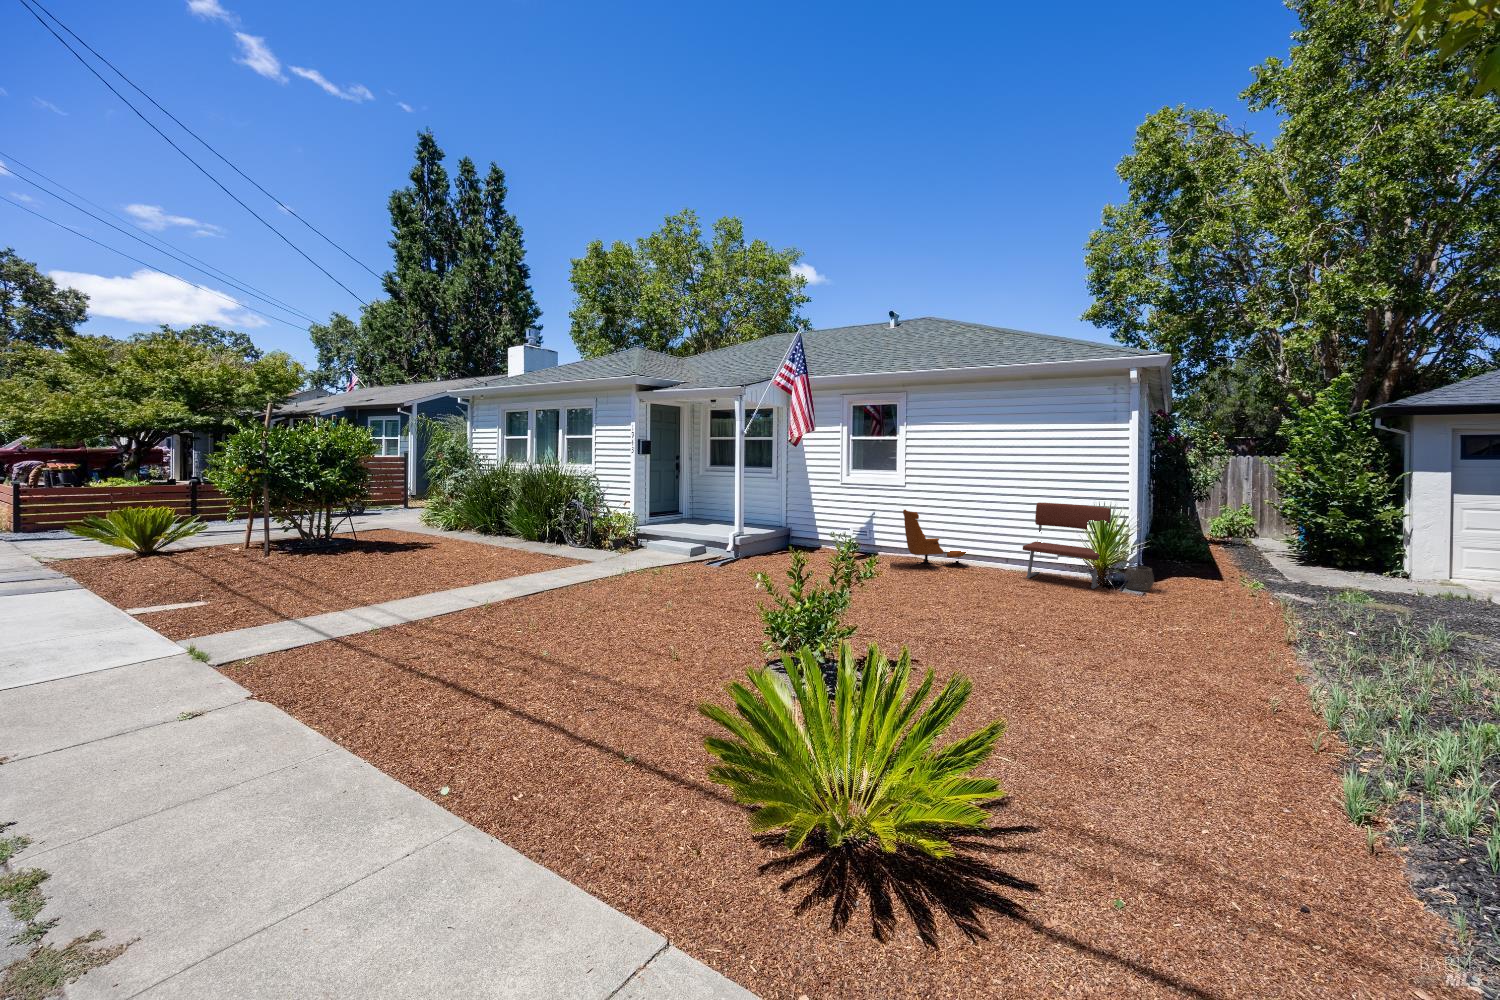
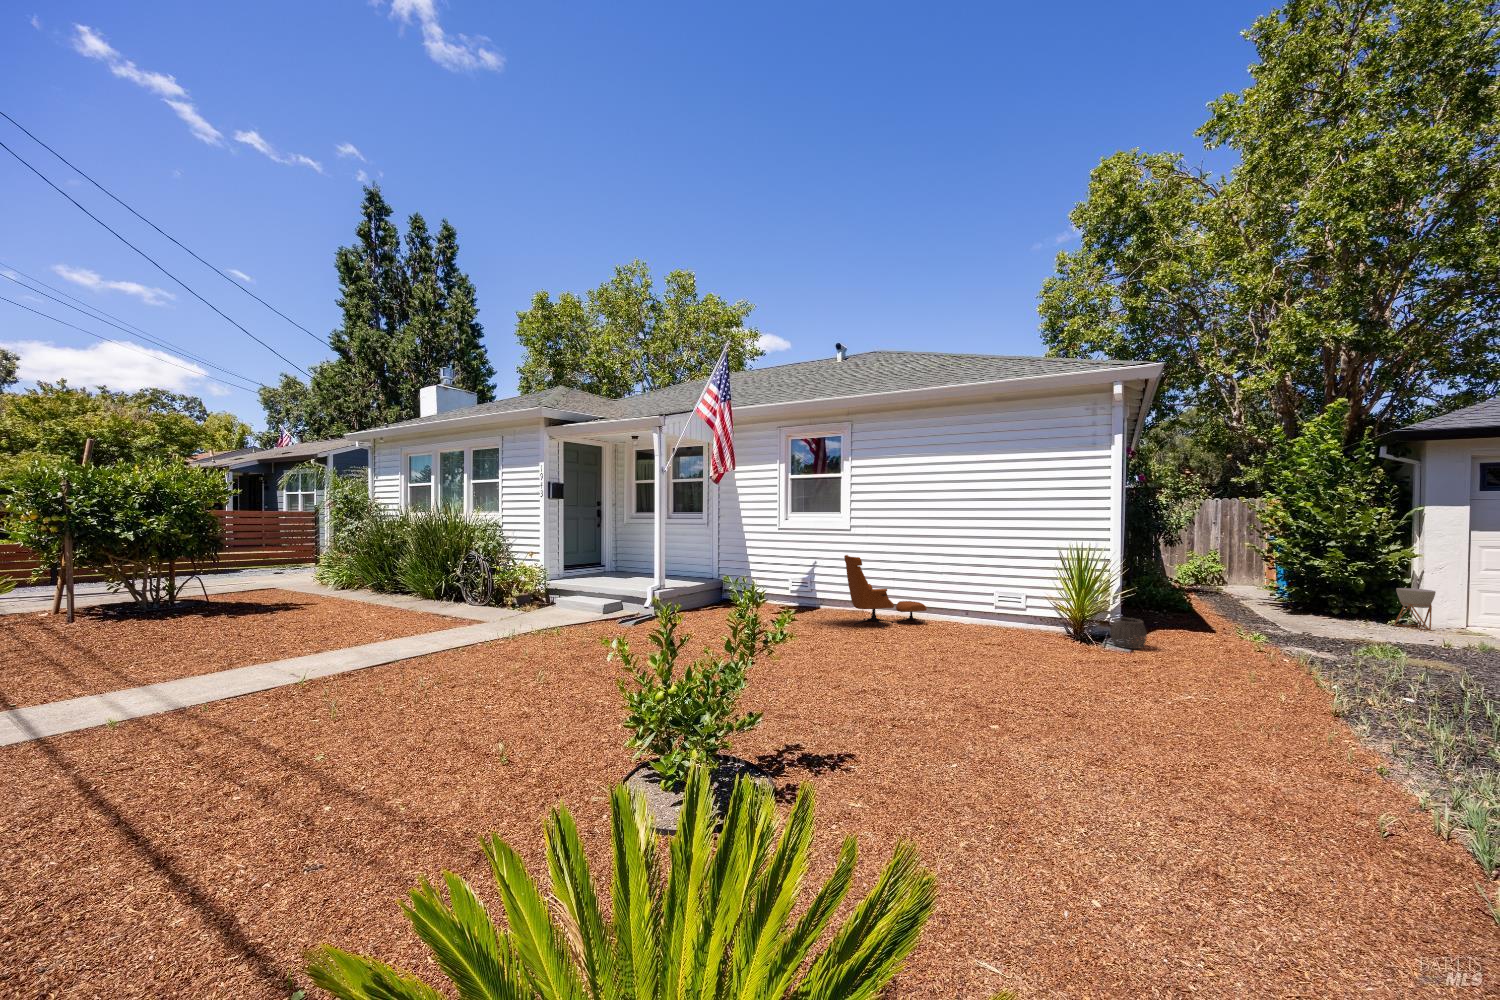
bench: present [1023,503,1111,589] -> none [986,544,1088,647]
planter: none [1376,544,1415,580] -> present [1394,588,1436,631]

